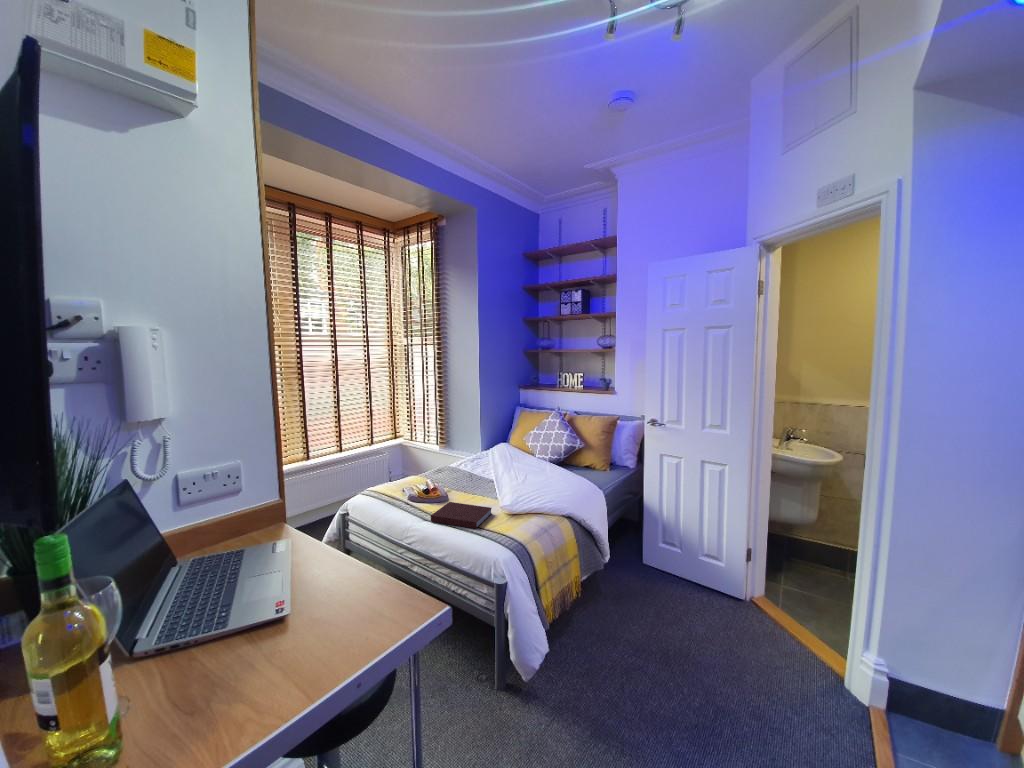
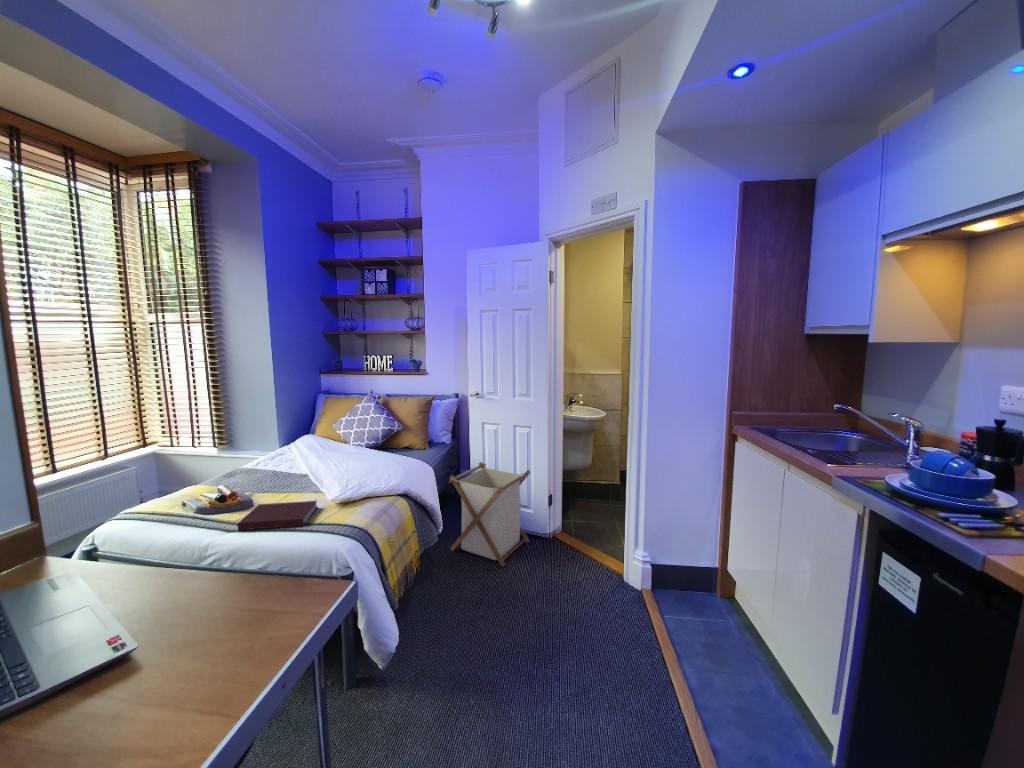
laundry basket: none [620,494,719,617] -> present [449,462,530,566]

